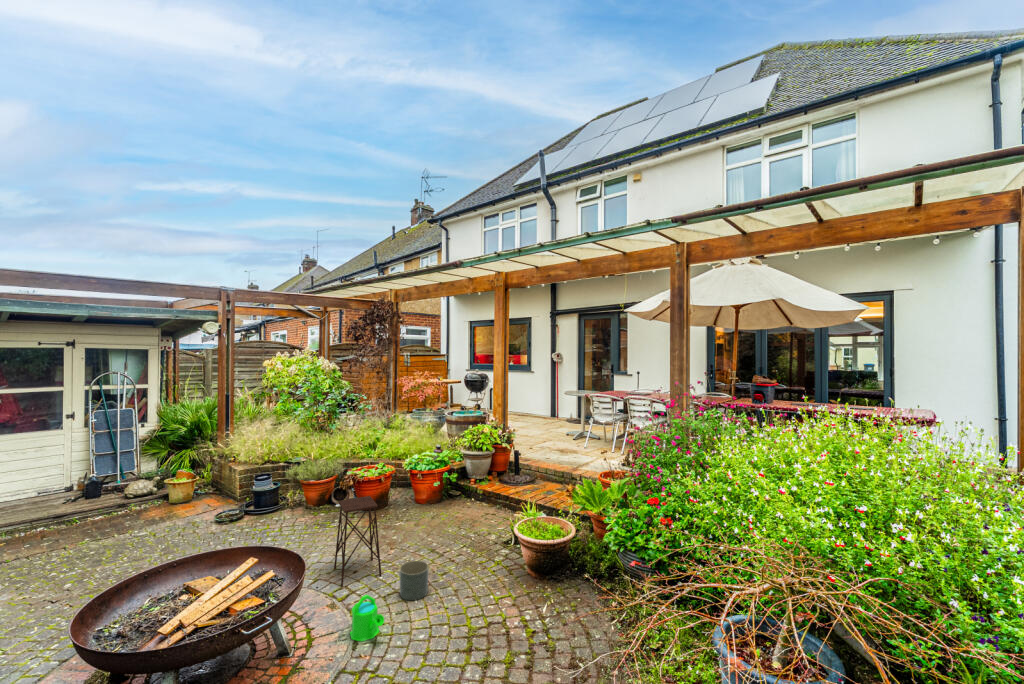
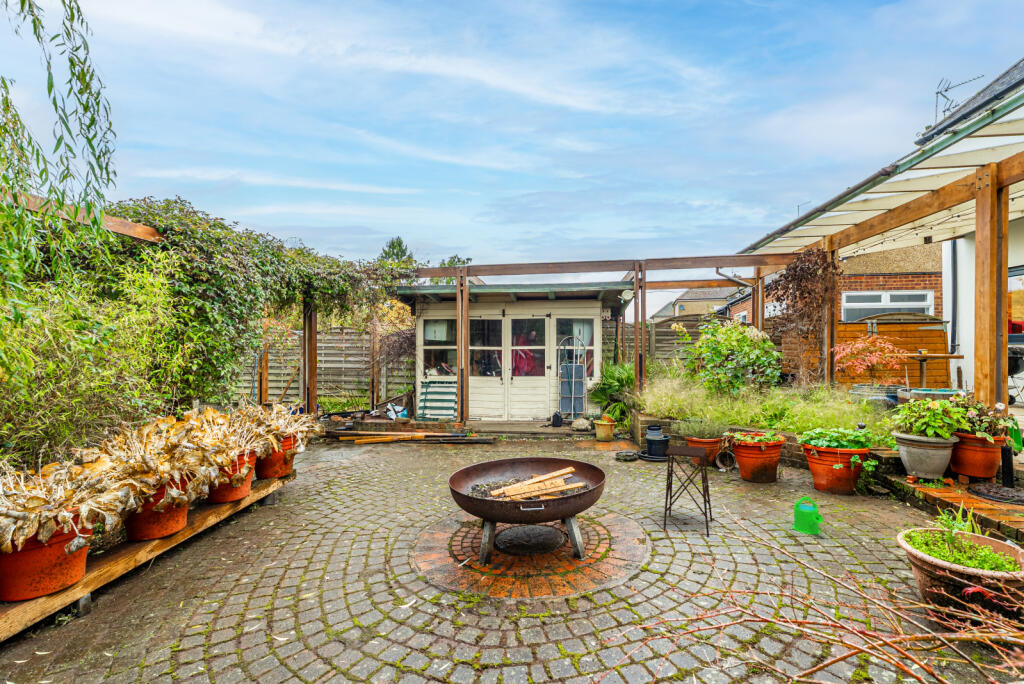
planter: present [400,560,429,600] -> none [711,527,749,573]
watering can: present [350,595,384,641] -> present [792,497,823,534]

